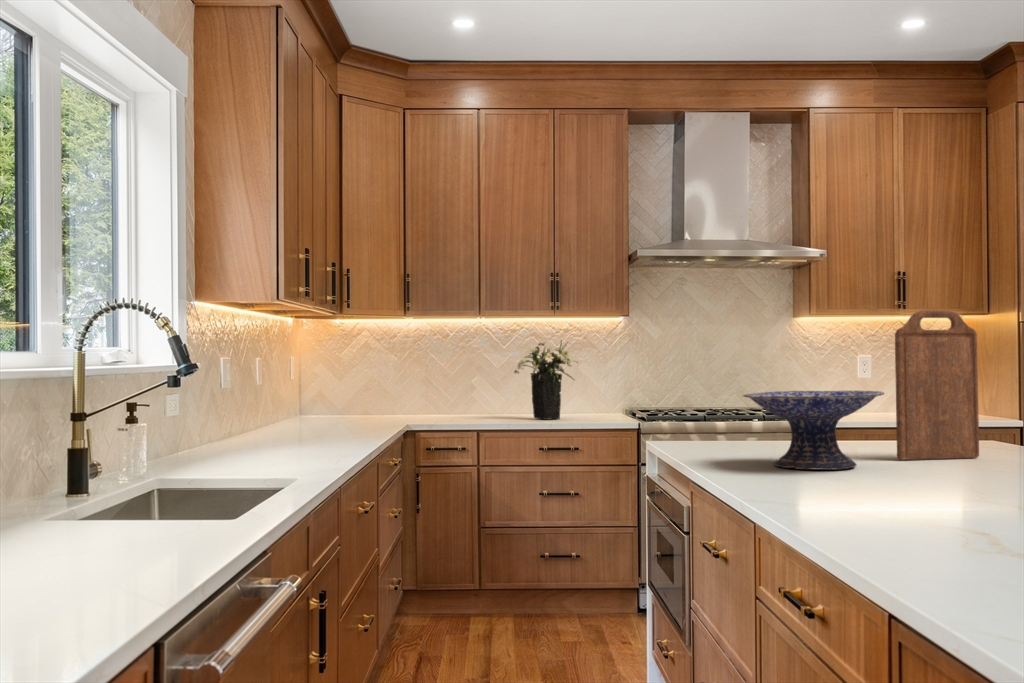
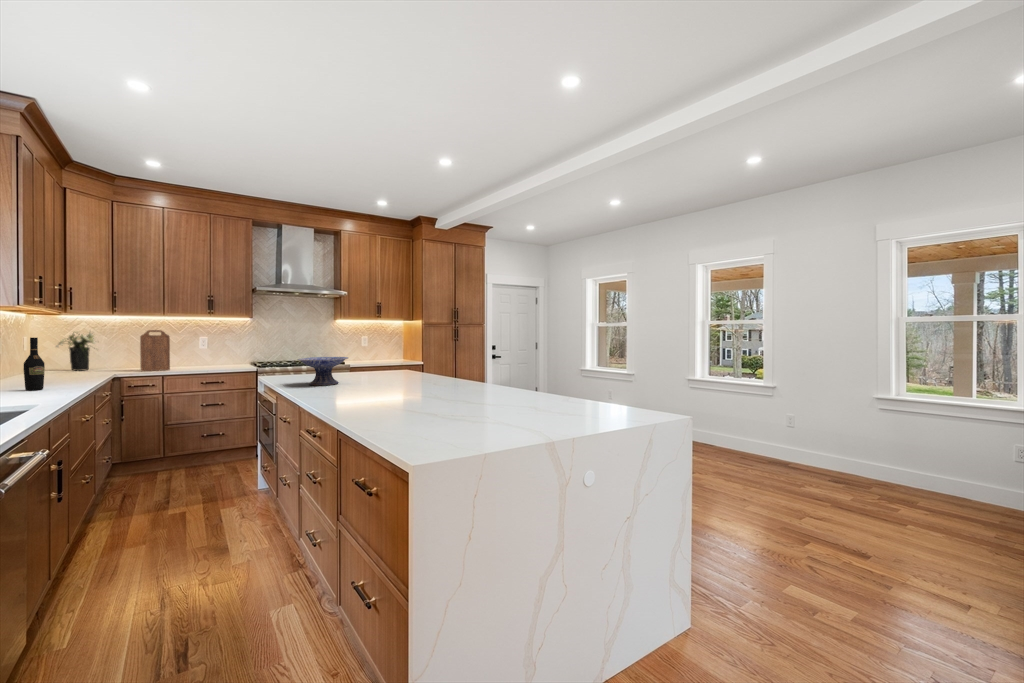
cutting board: present [895,310,979,460] -> present [140,330,170,371]
flower arrangement: present [514,341,578,420] -> present [56,332,95,371]
wine bottle: none [249,348,279,448] -> present [24,338,45,390]

